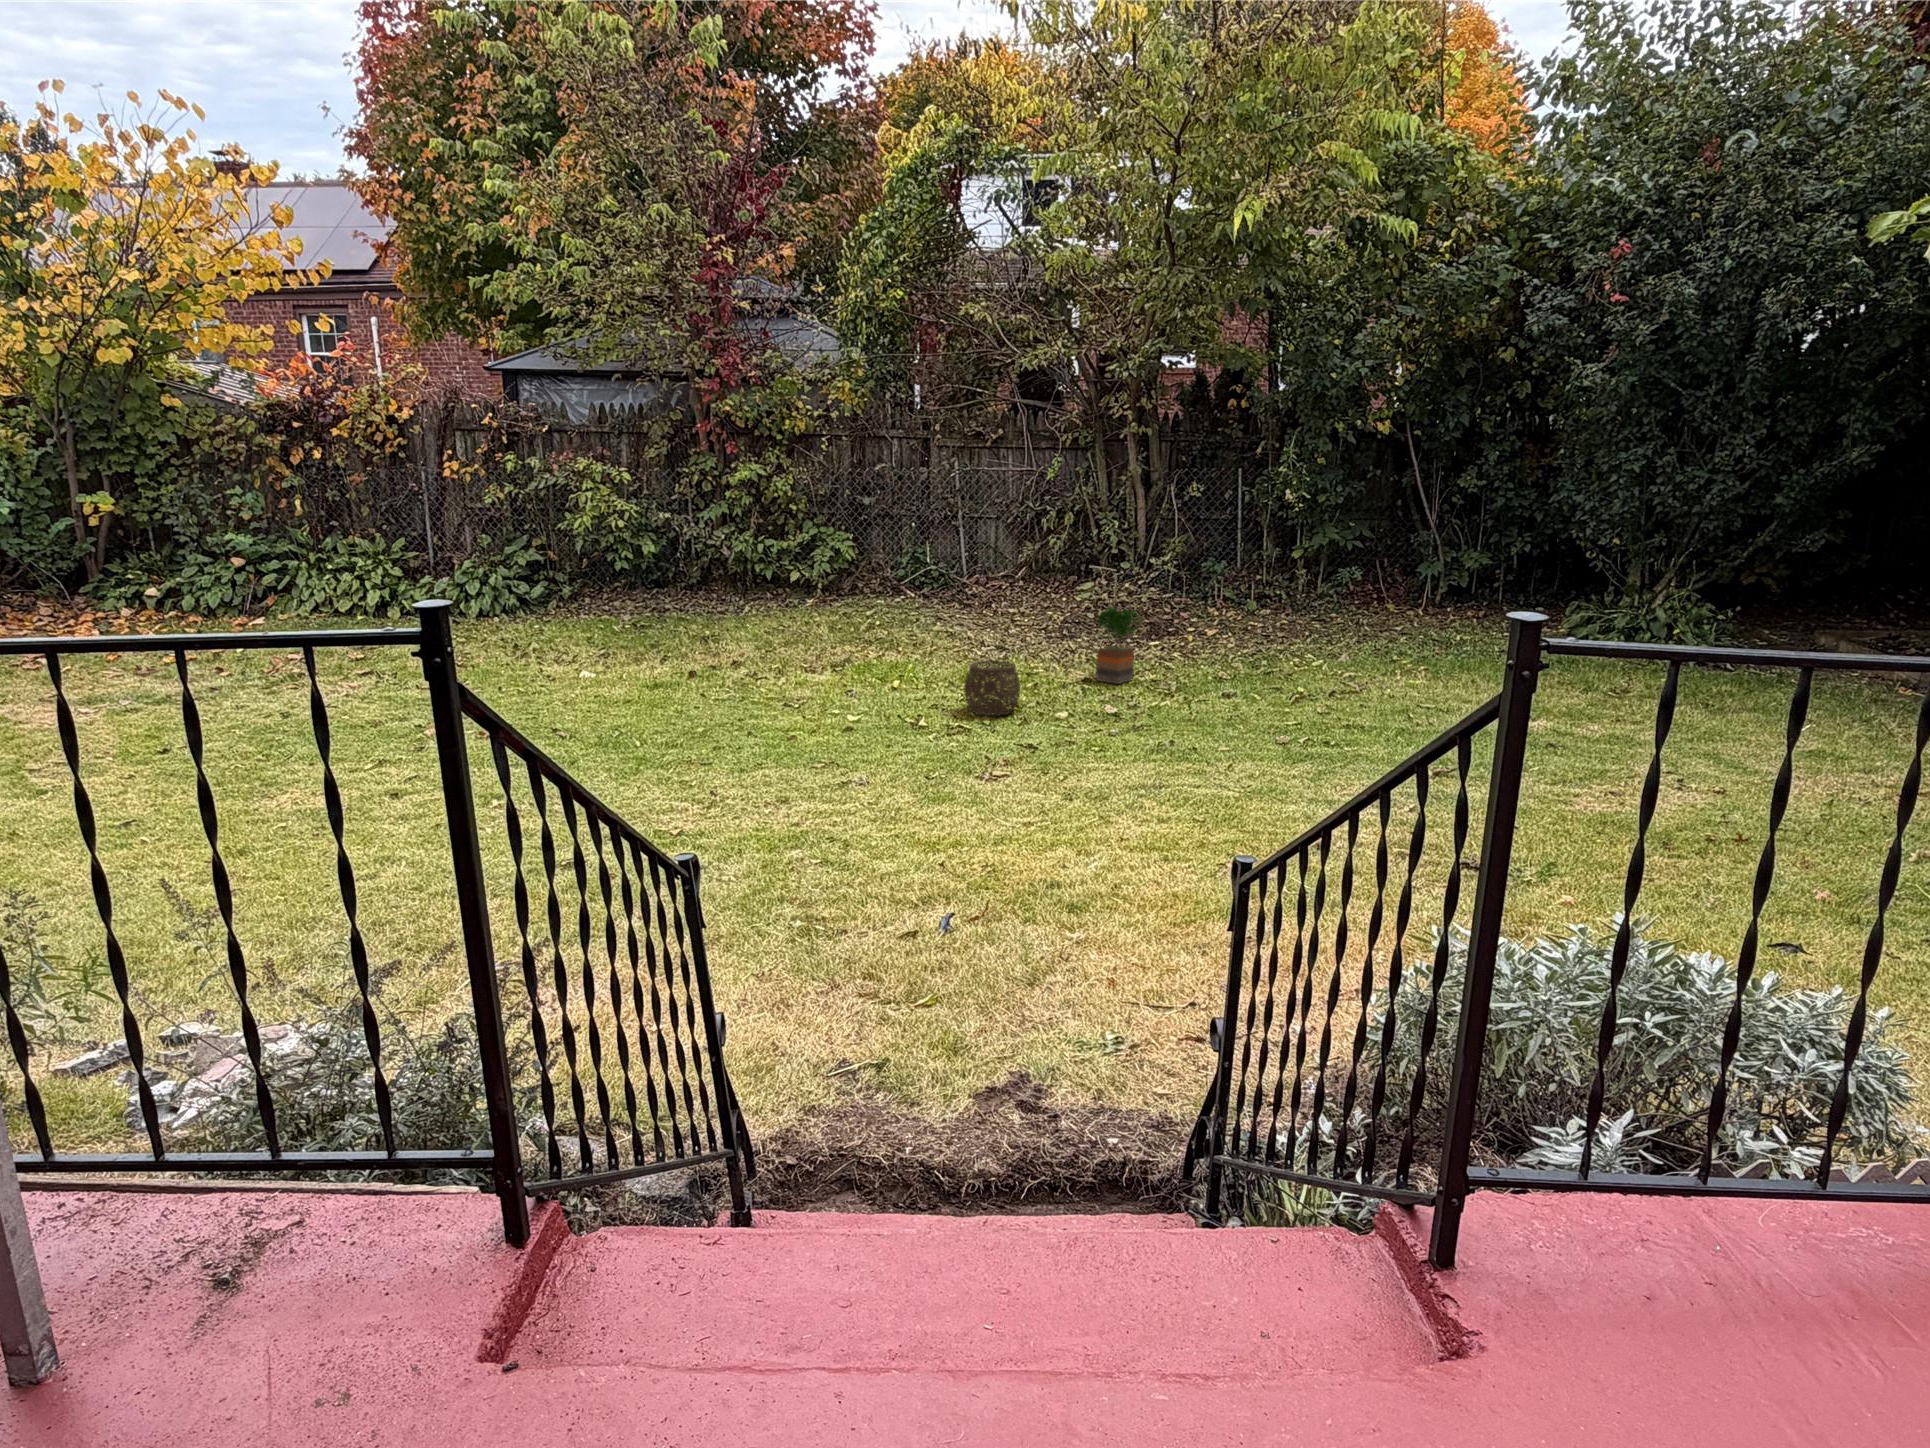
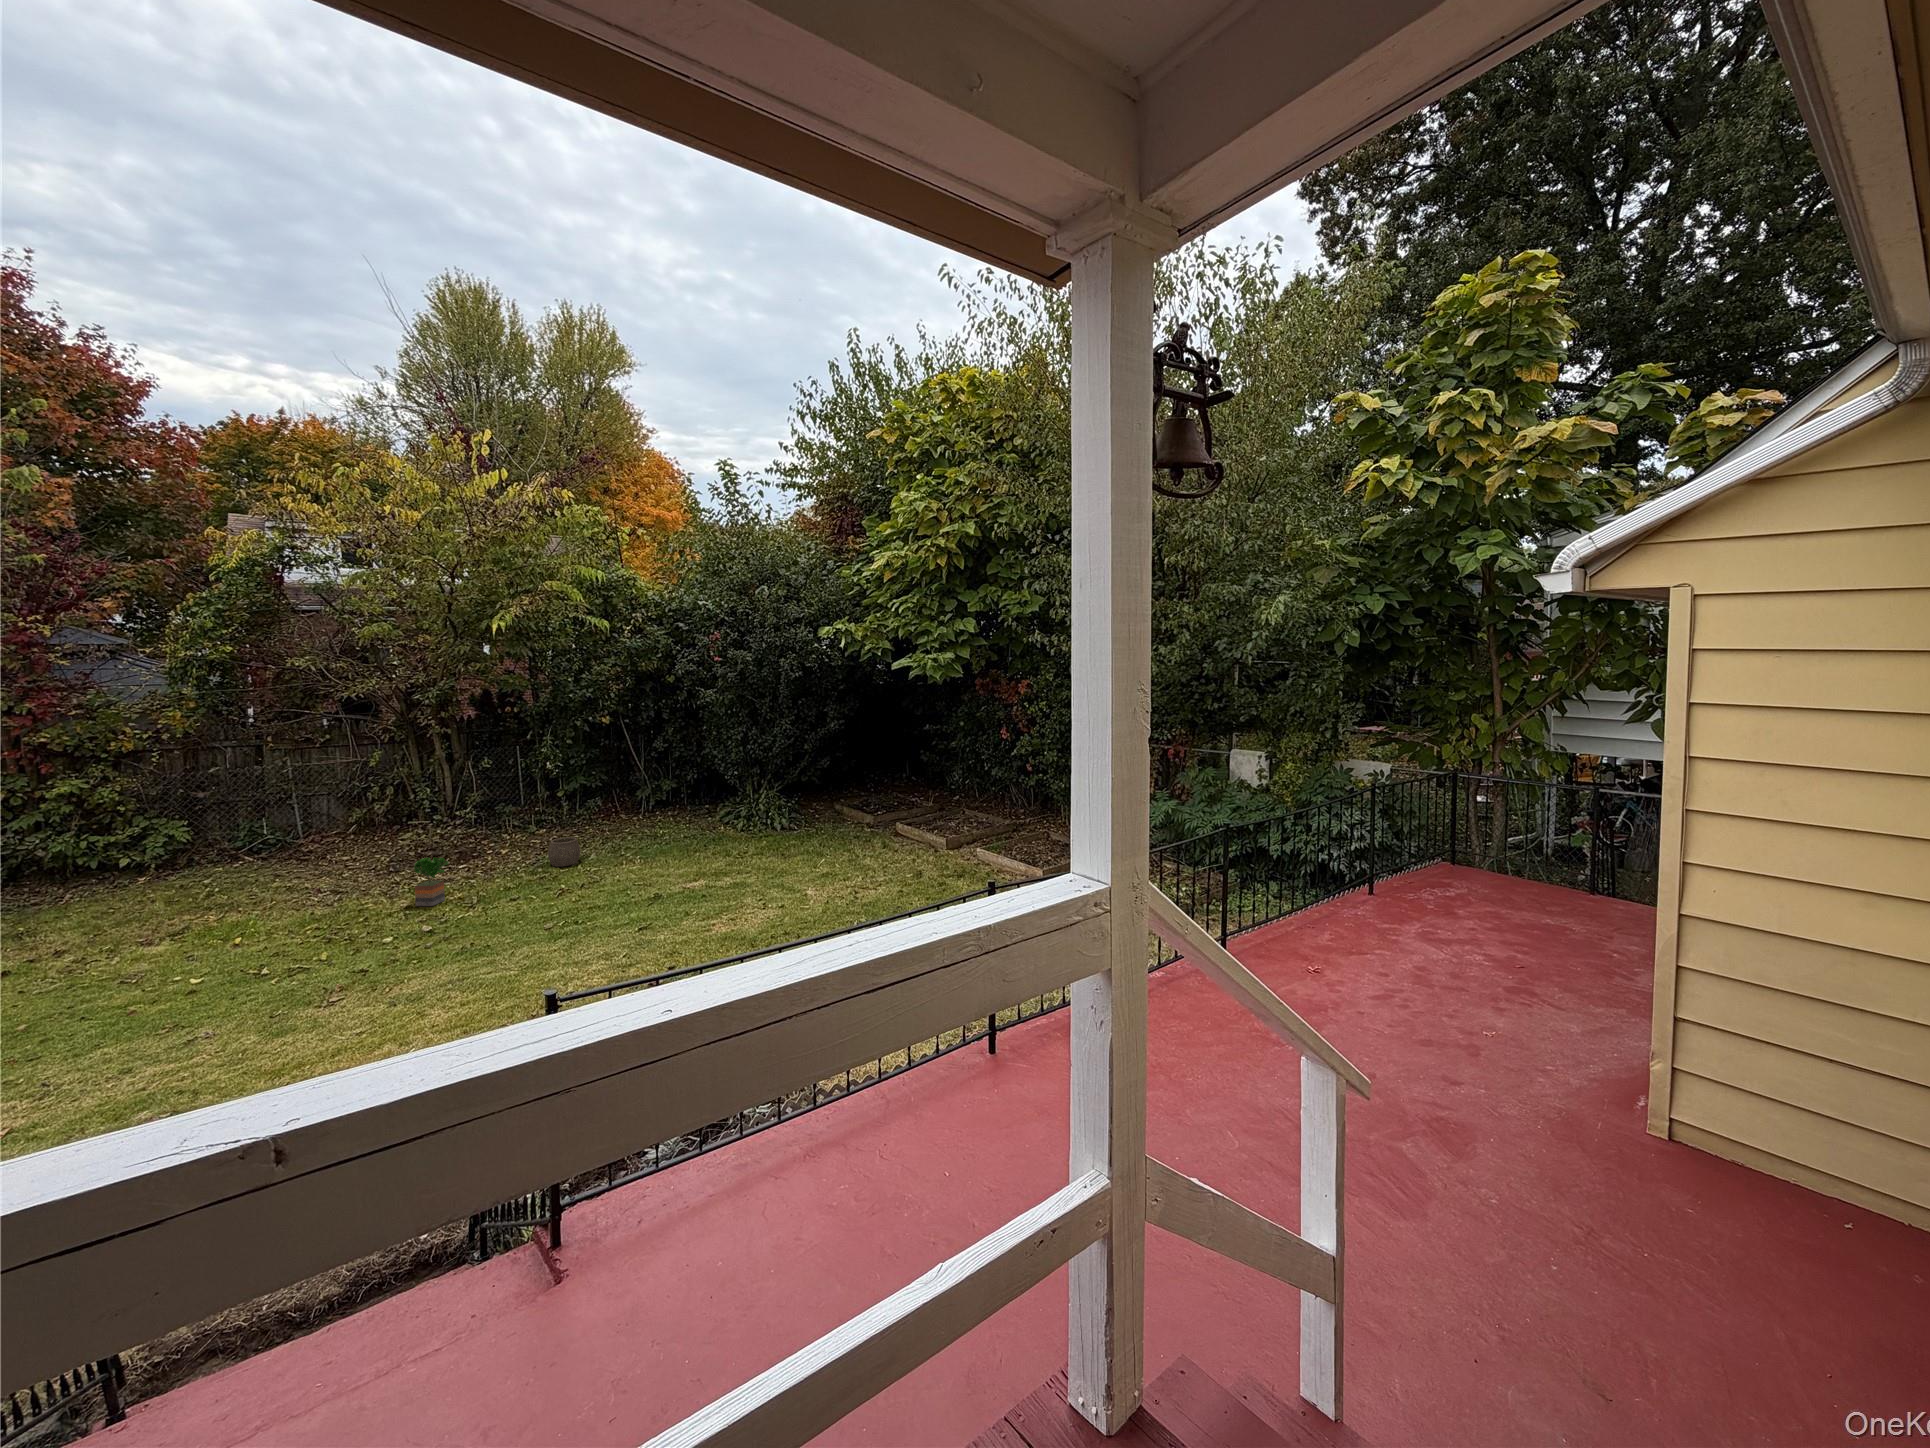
woven basket: present [964,660,1020,716] -> present [548,837,580,867]

